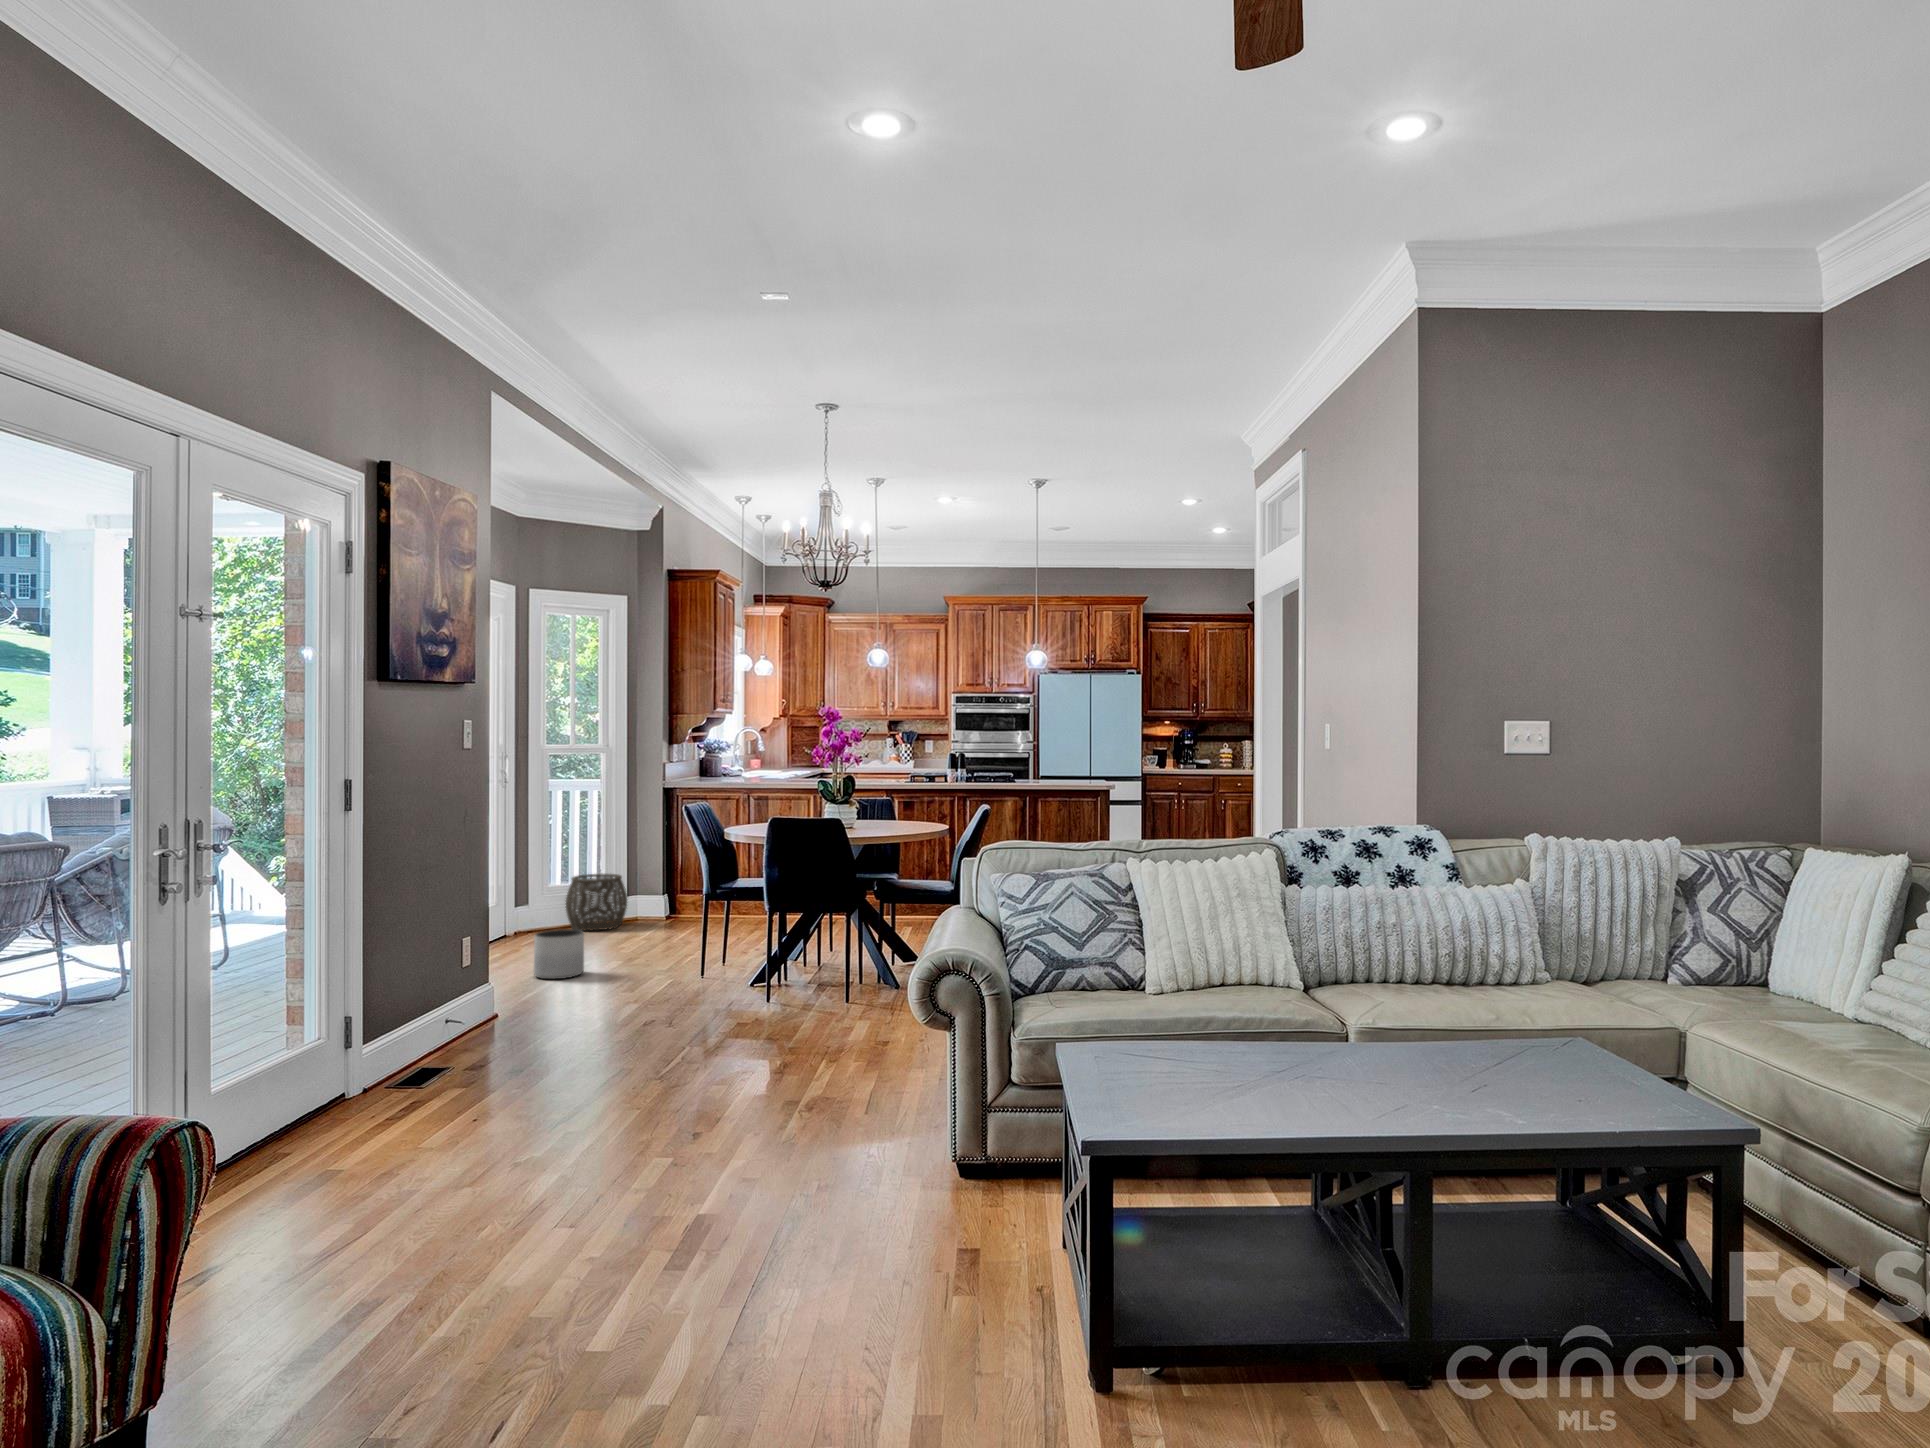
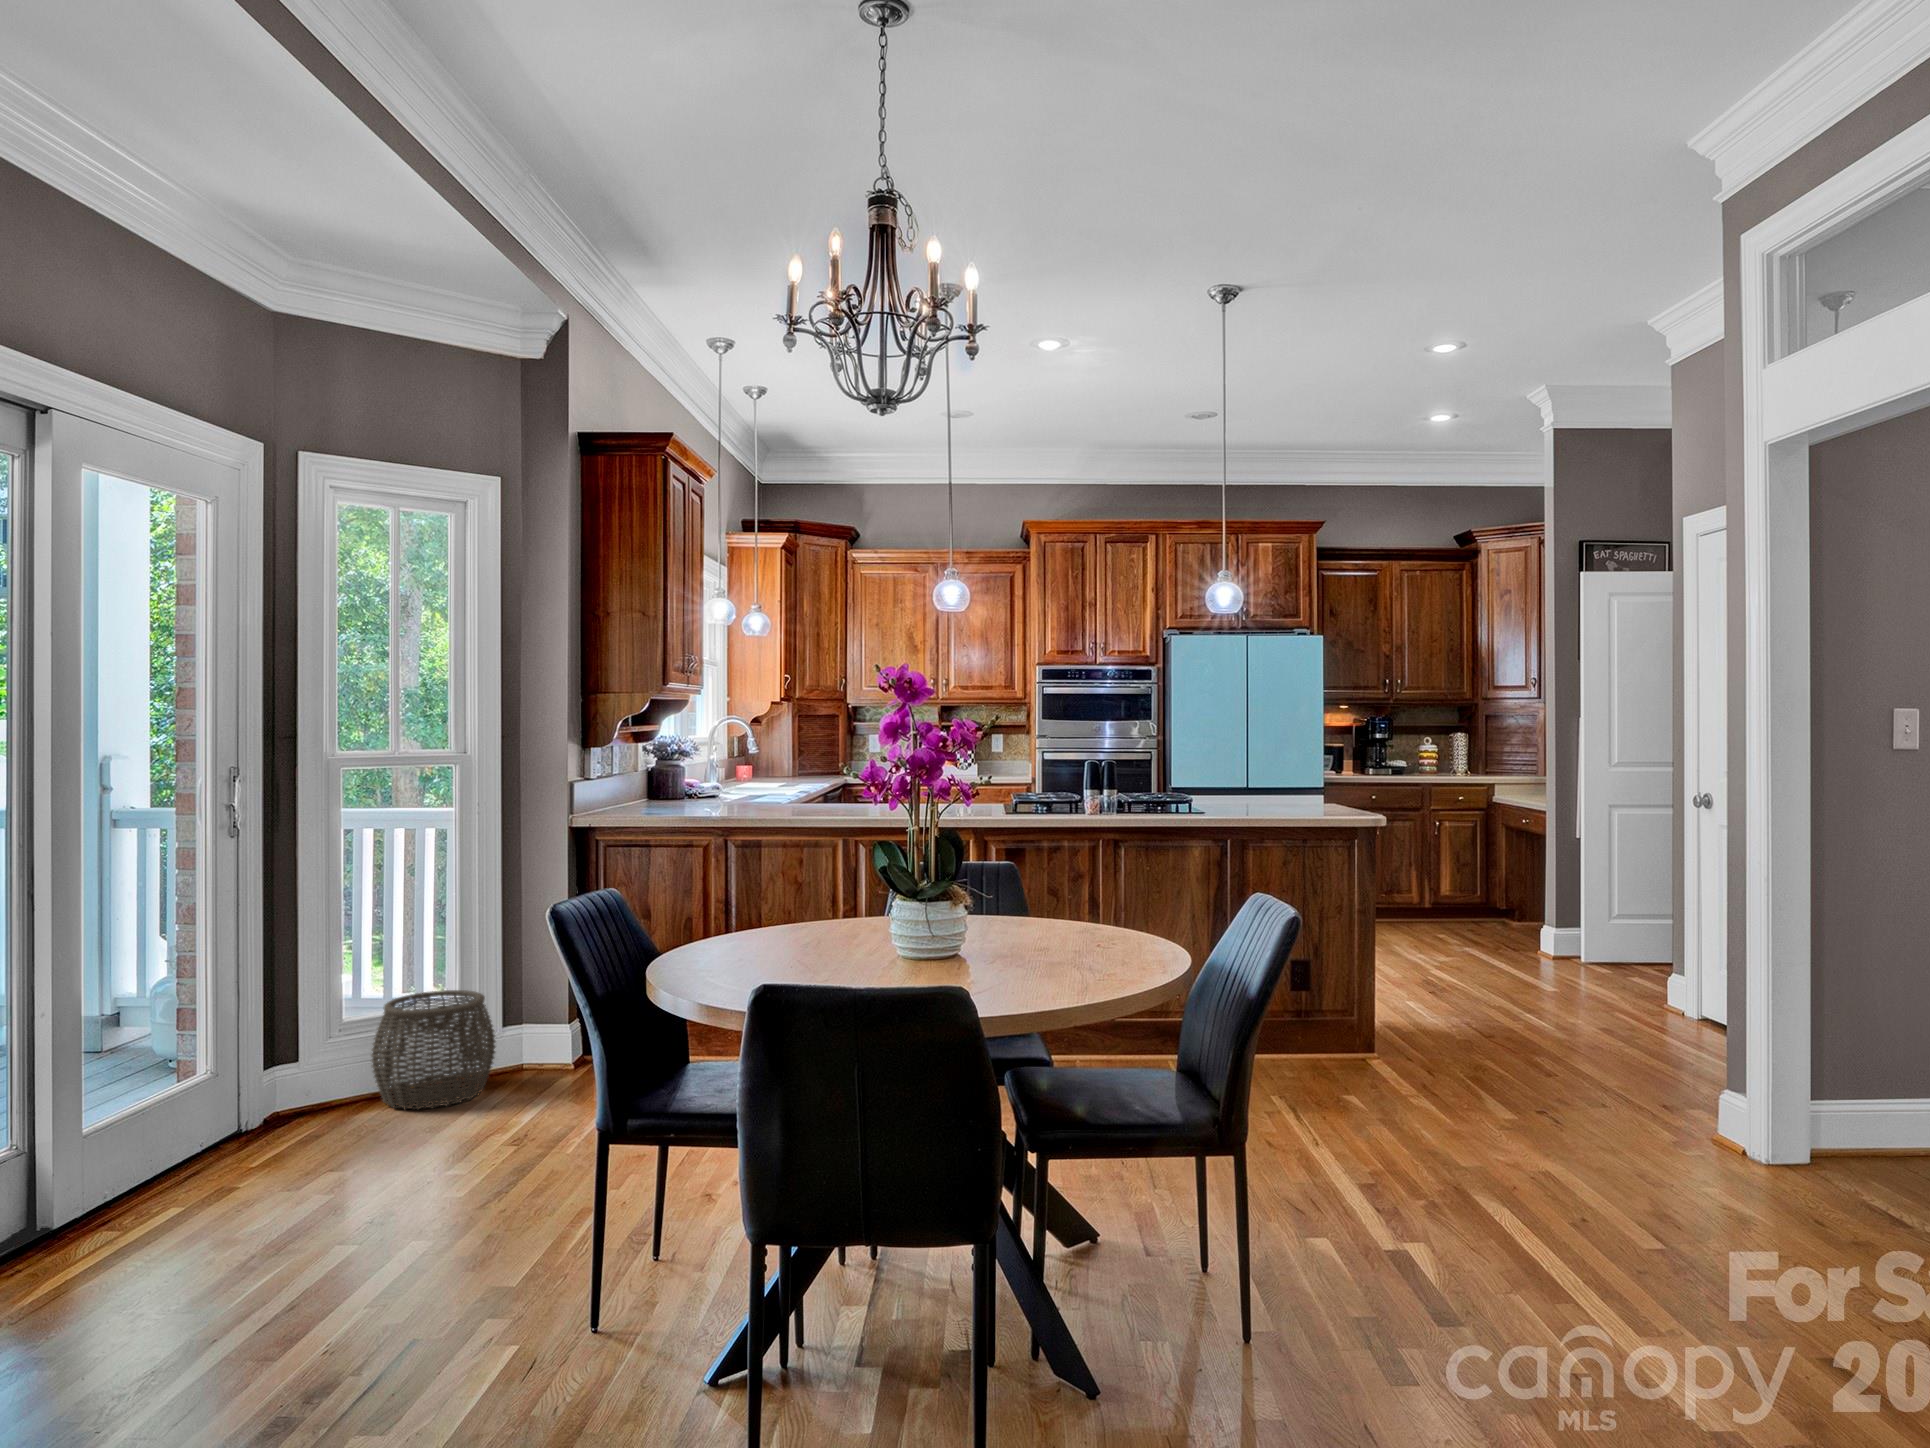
planter: present [534,929,584,979] -> none [186,1190,319,1337]

